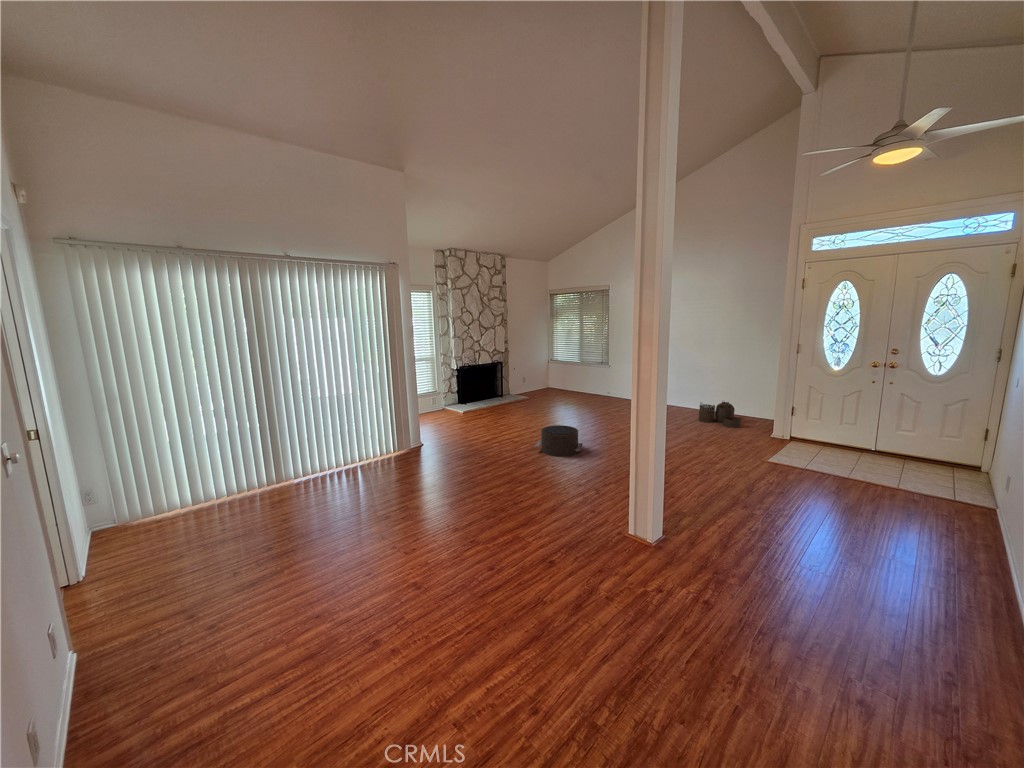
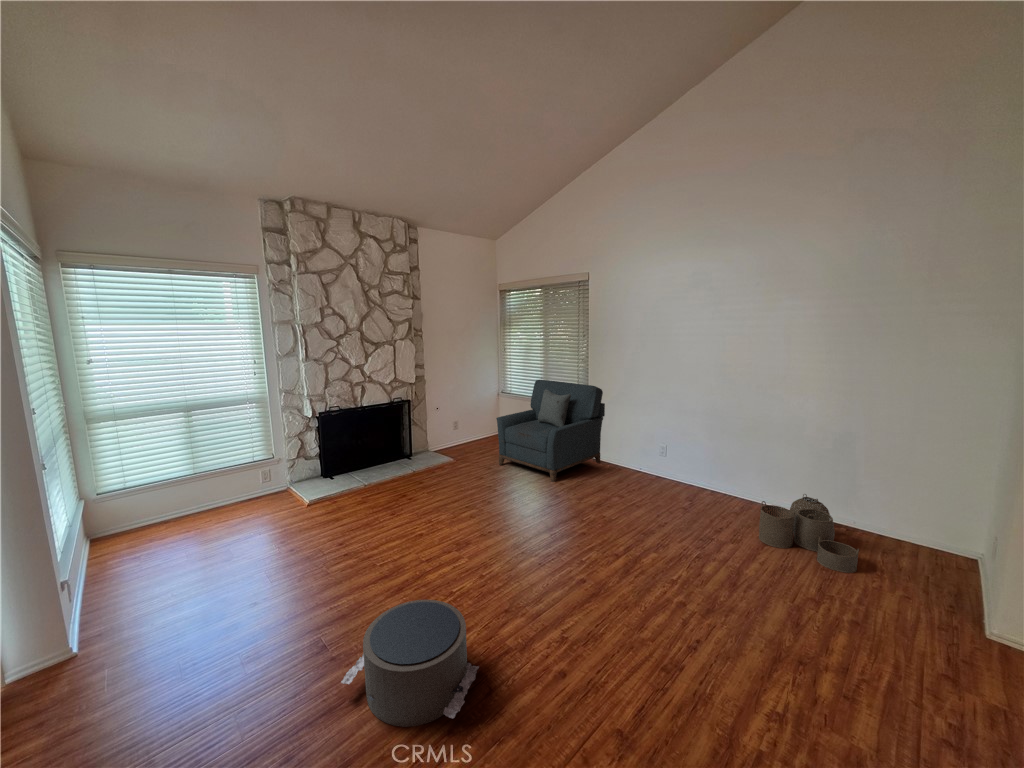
armchair: none [556,350,619,405] -> present [496,380,605,482]

